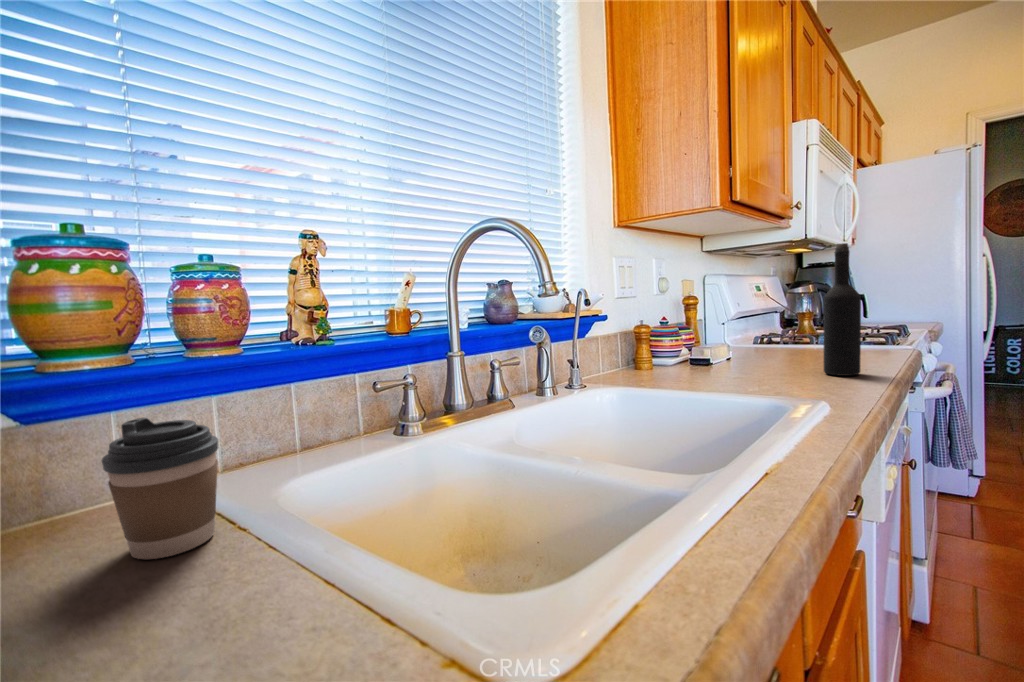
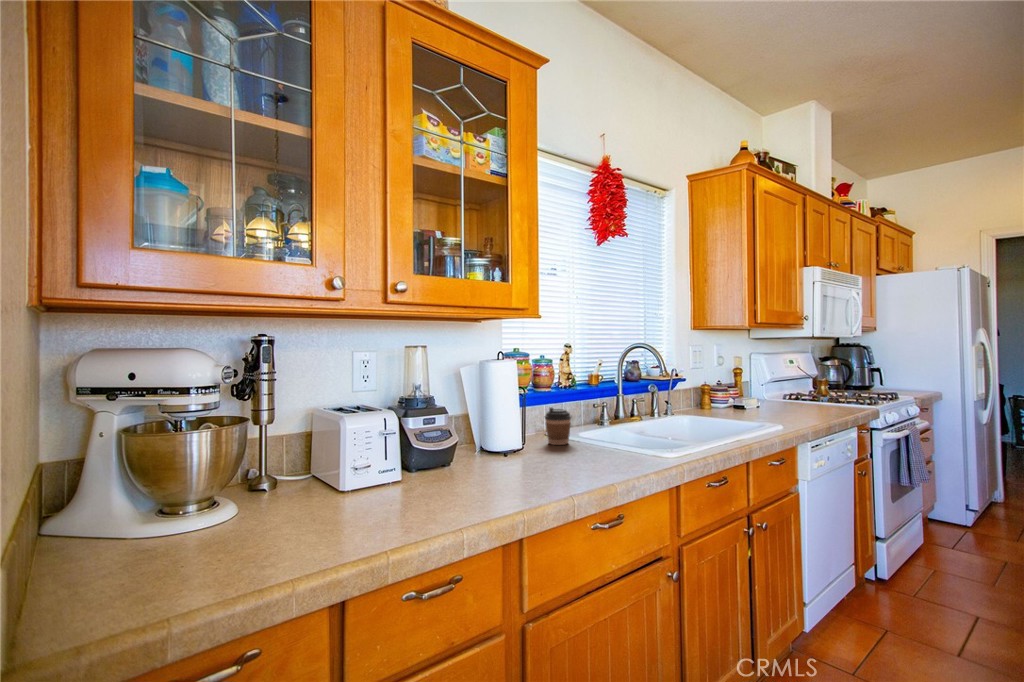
wine bottle: present [824,243,861,376] -> none [803,349,823,417]

